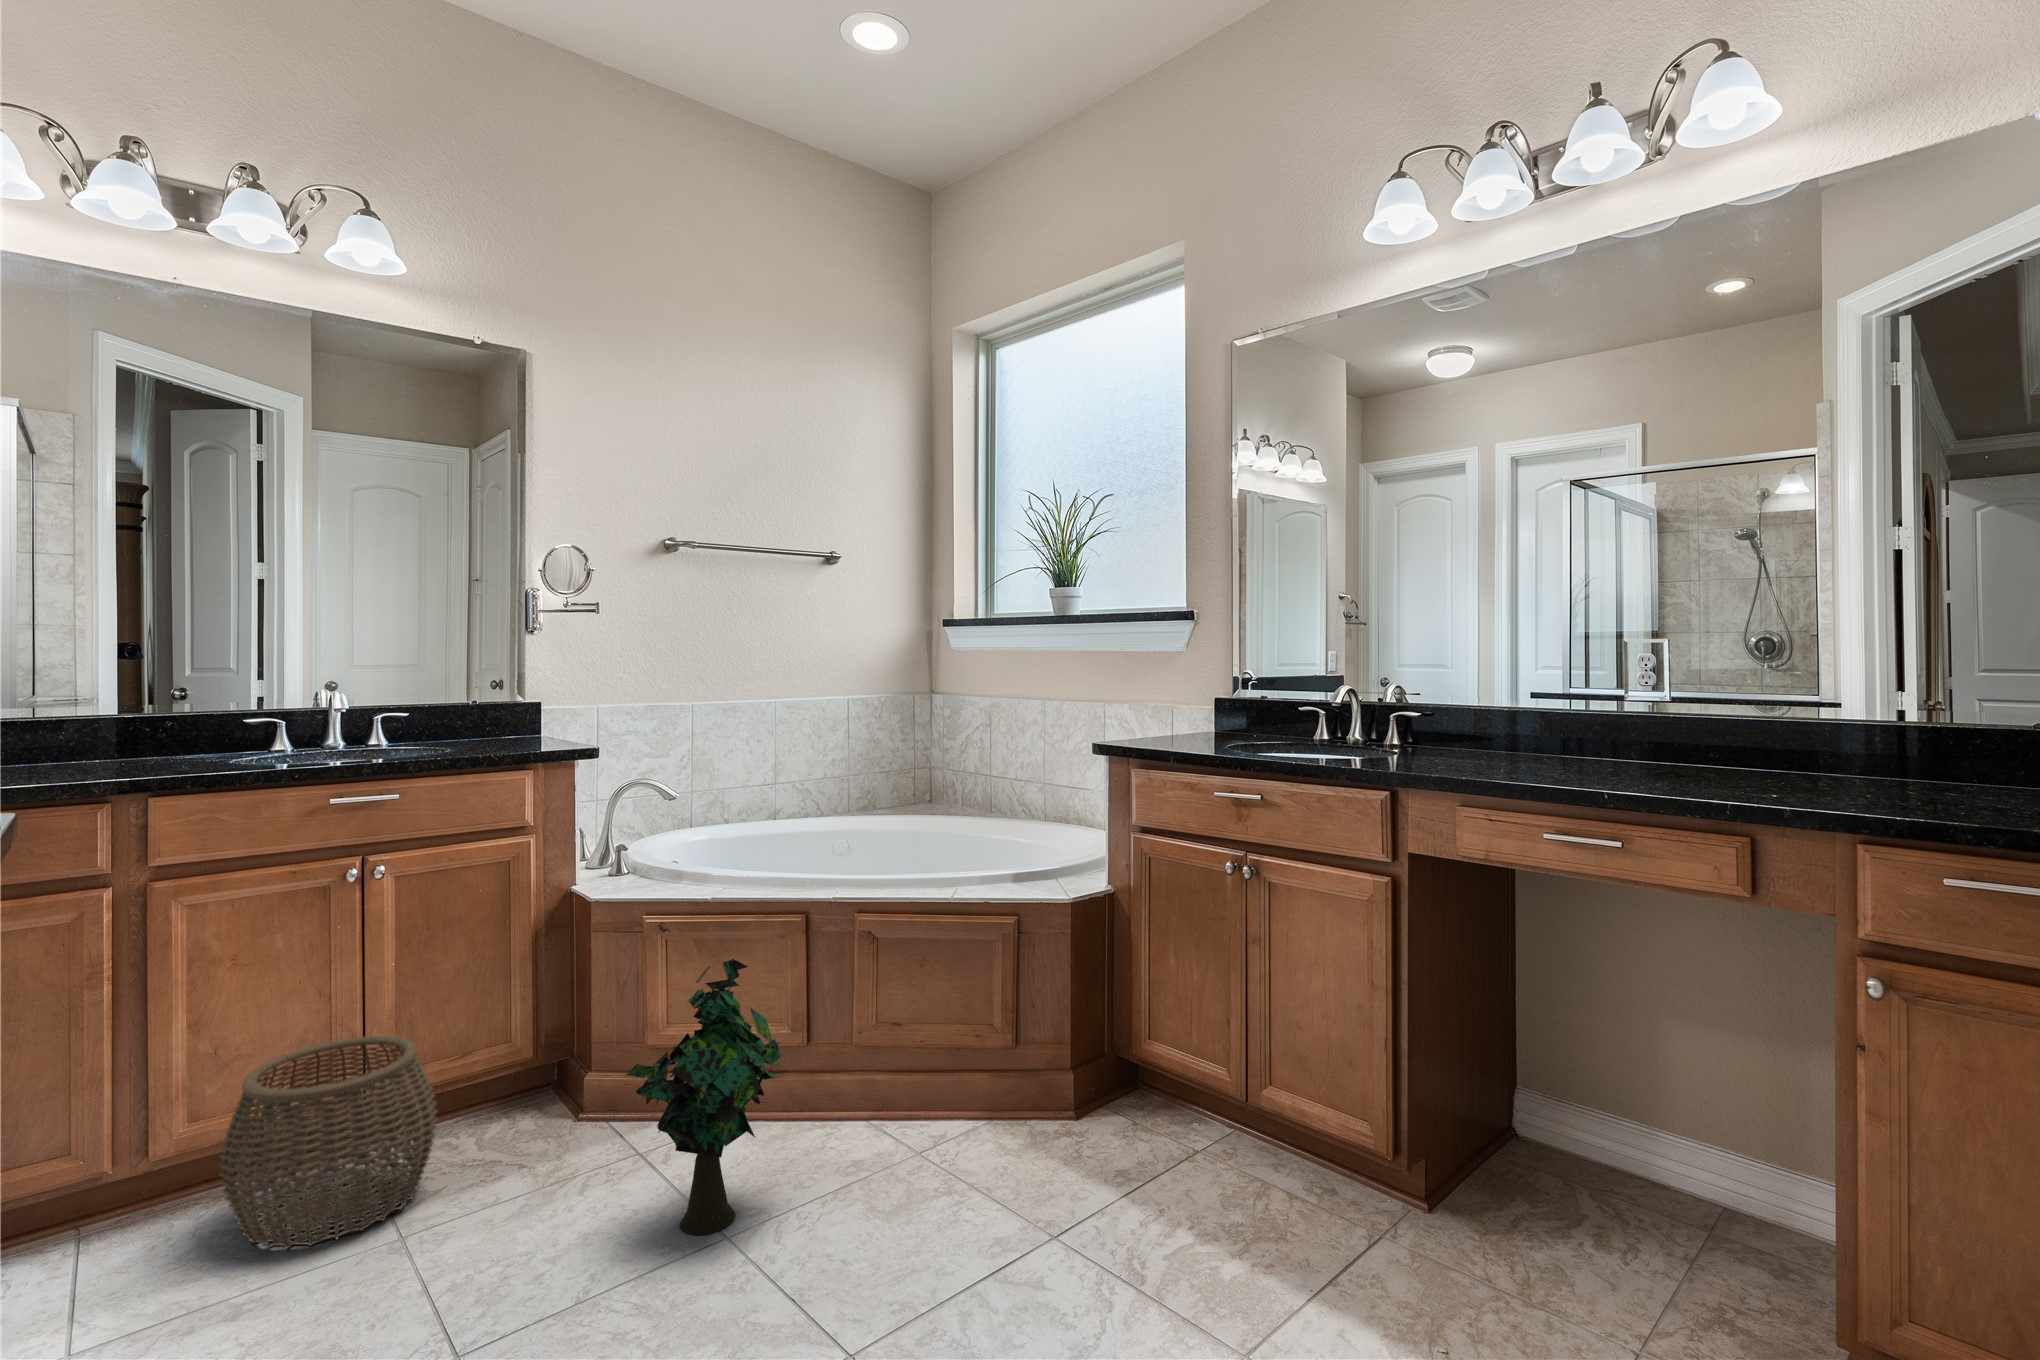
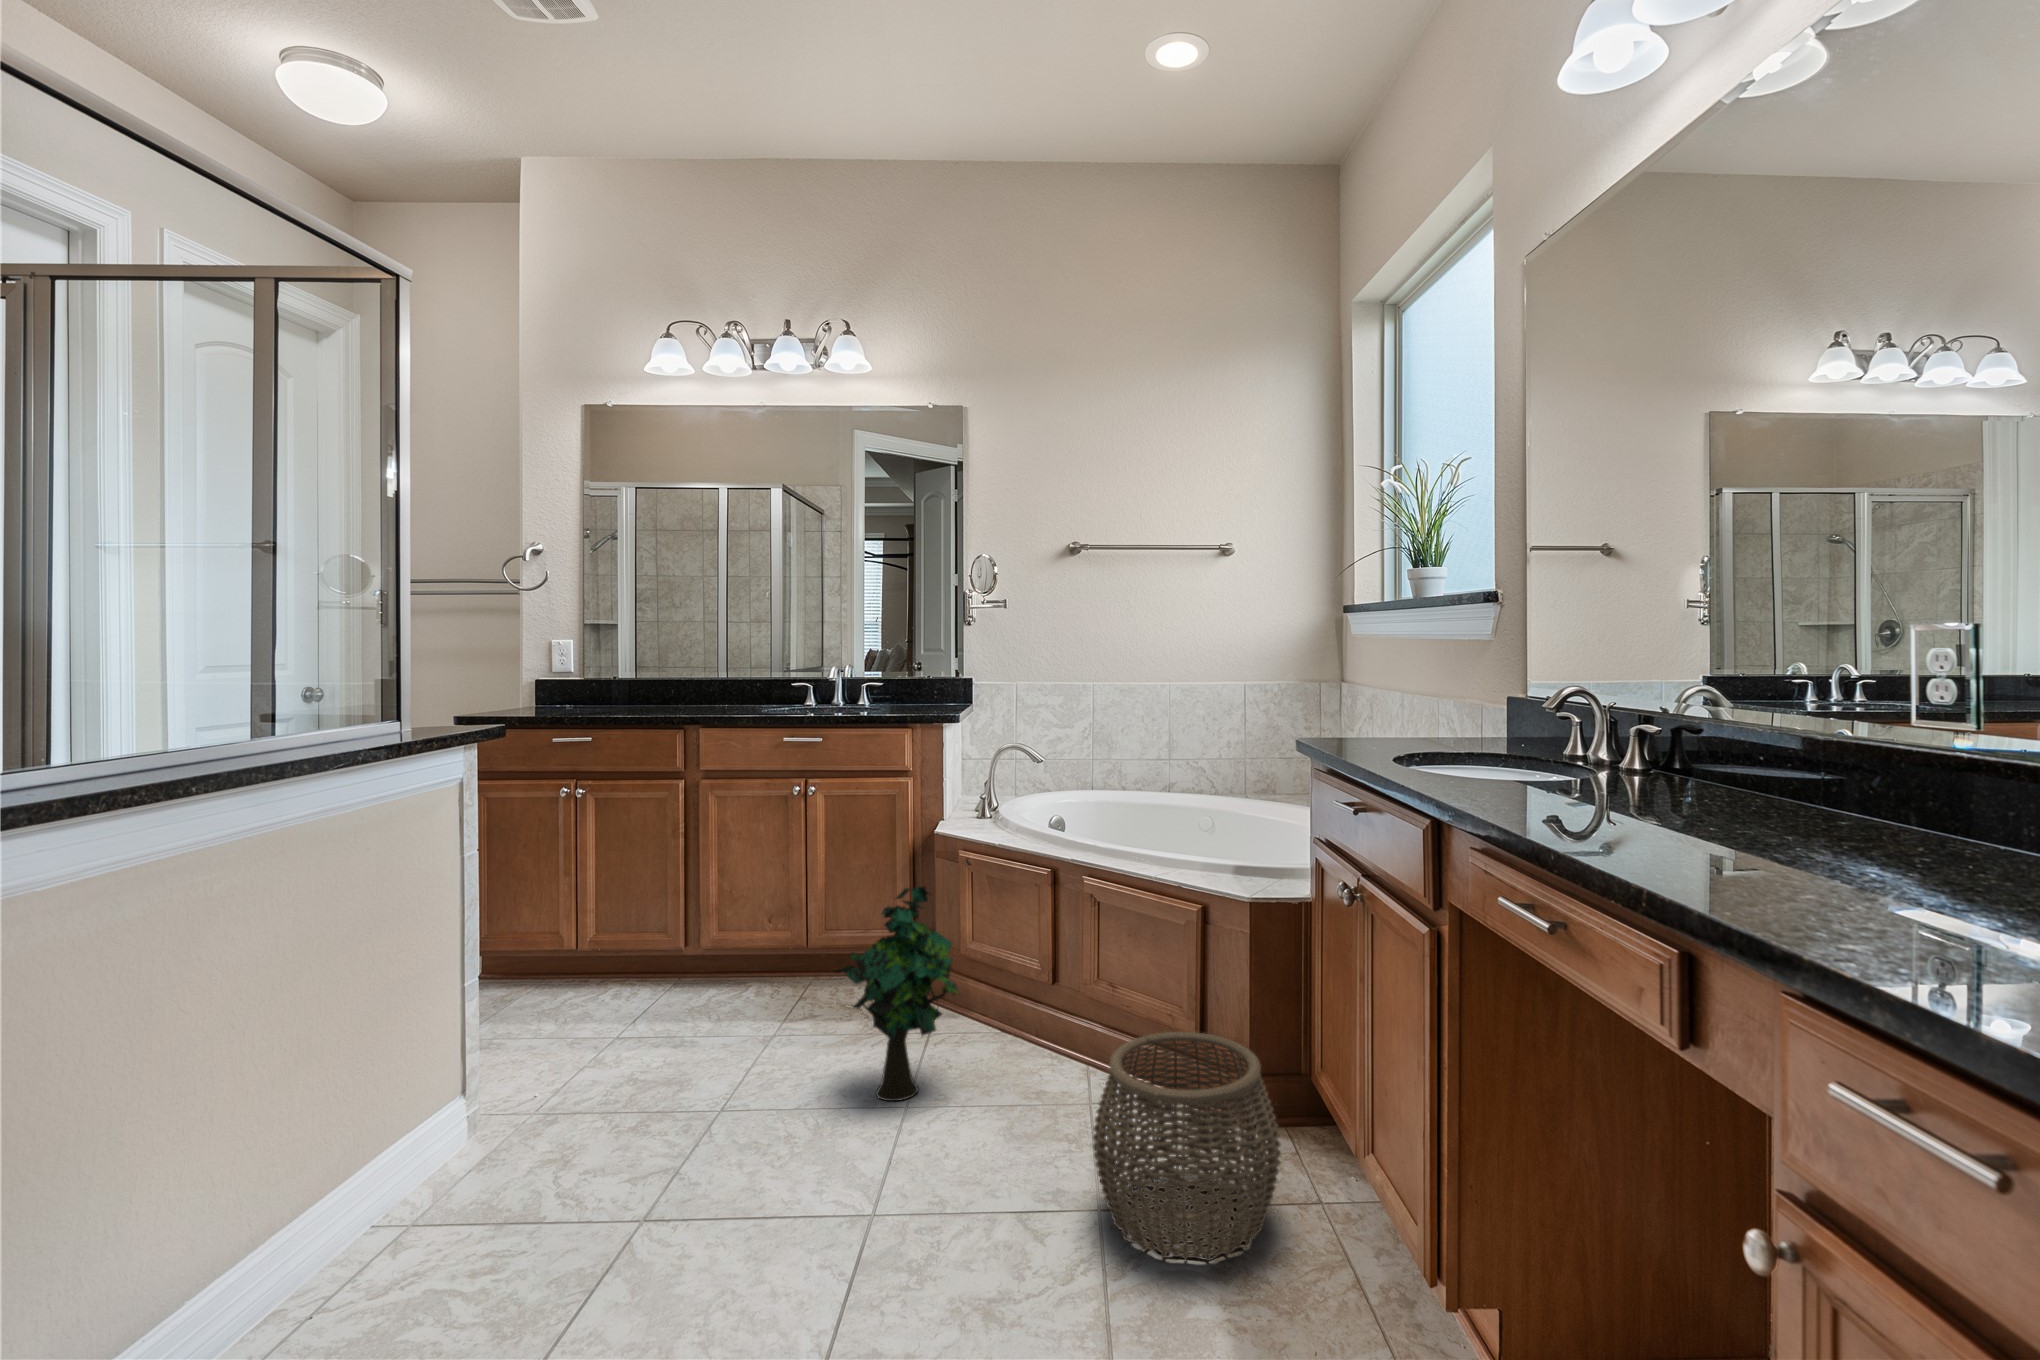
woven basket: present [220,1036,437,1249] -> present [1093,1032,1281,1261]

